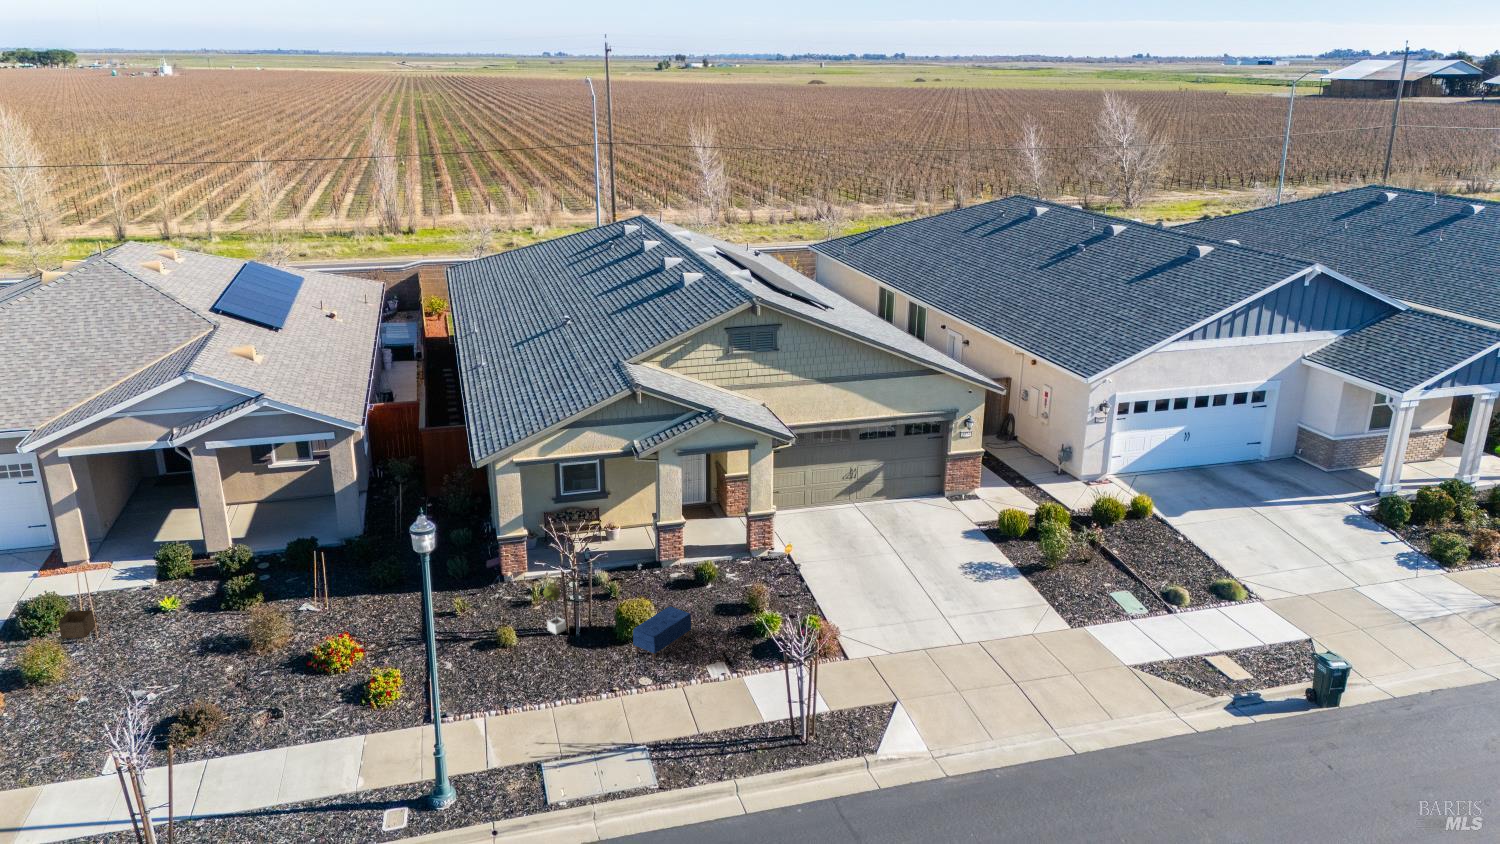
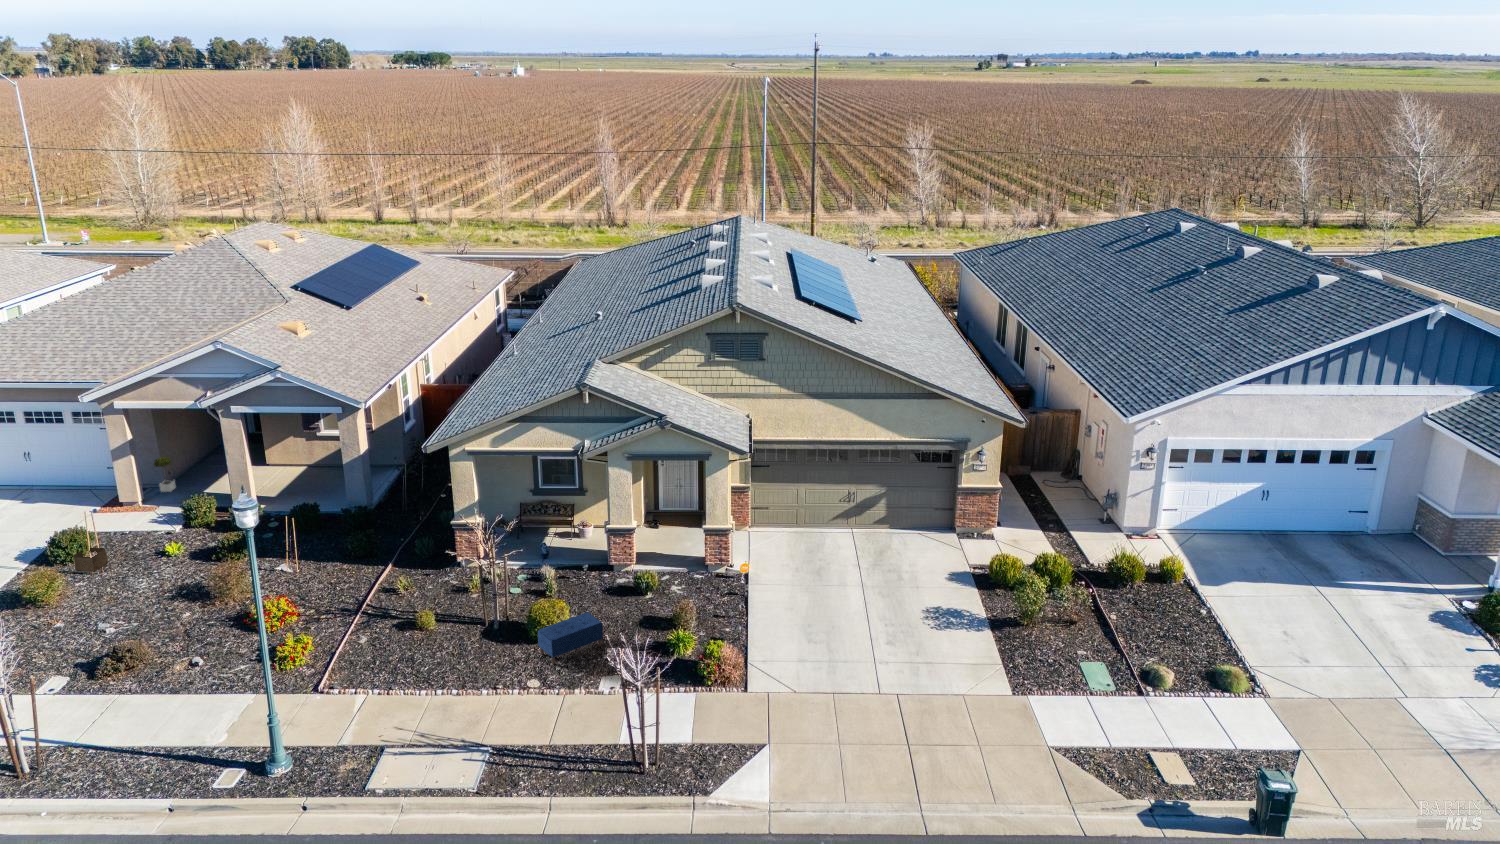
potted tree: present [543,585,566,634] -> present [154,457,176,492]

